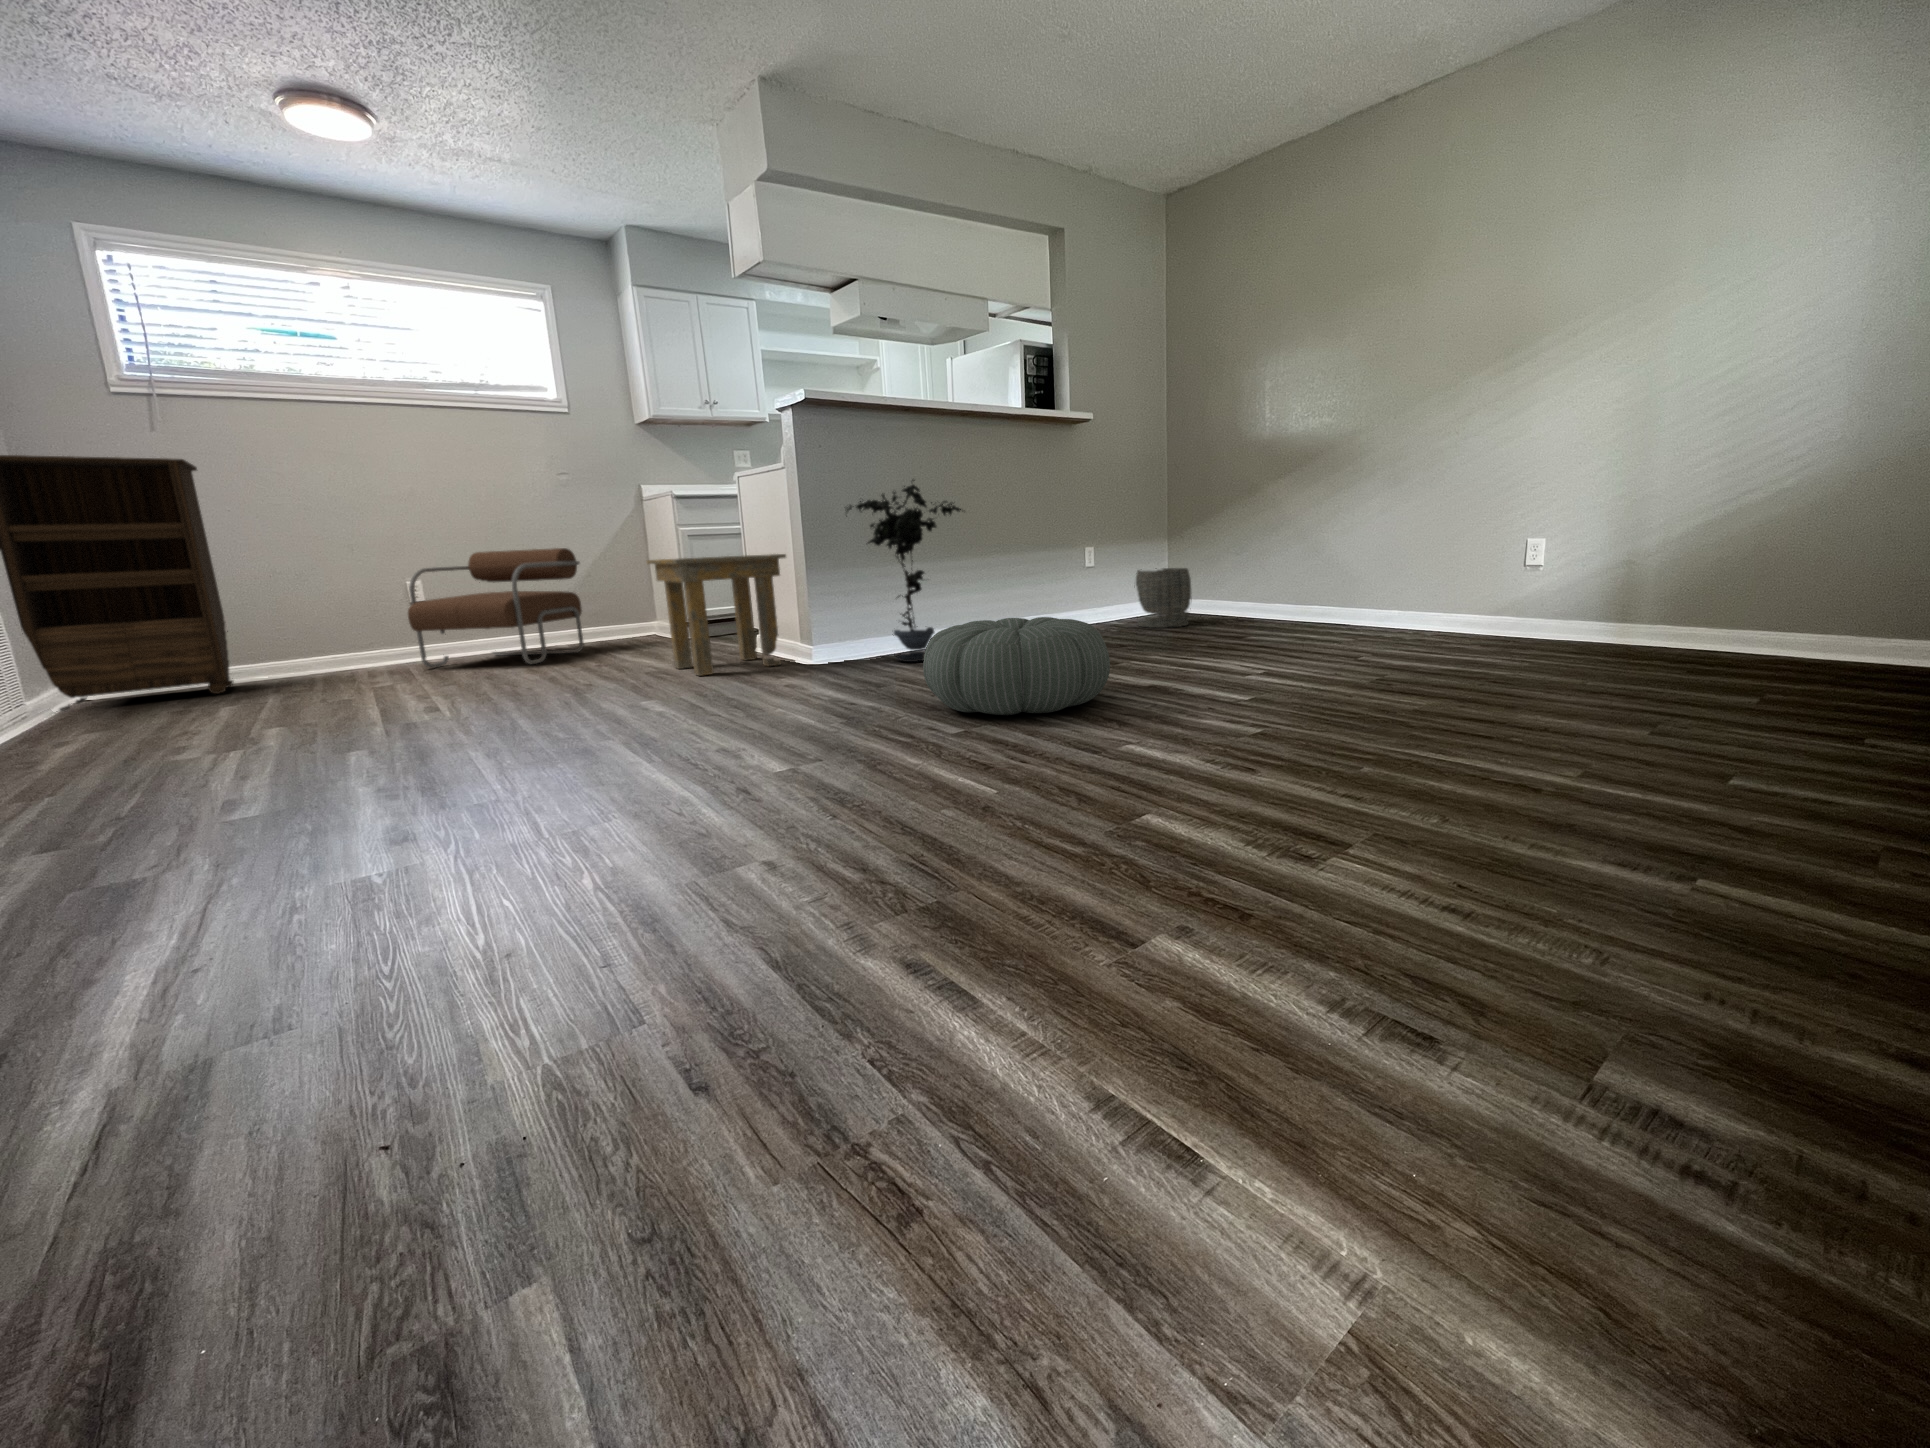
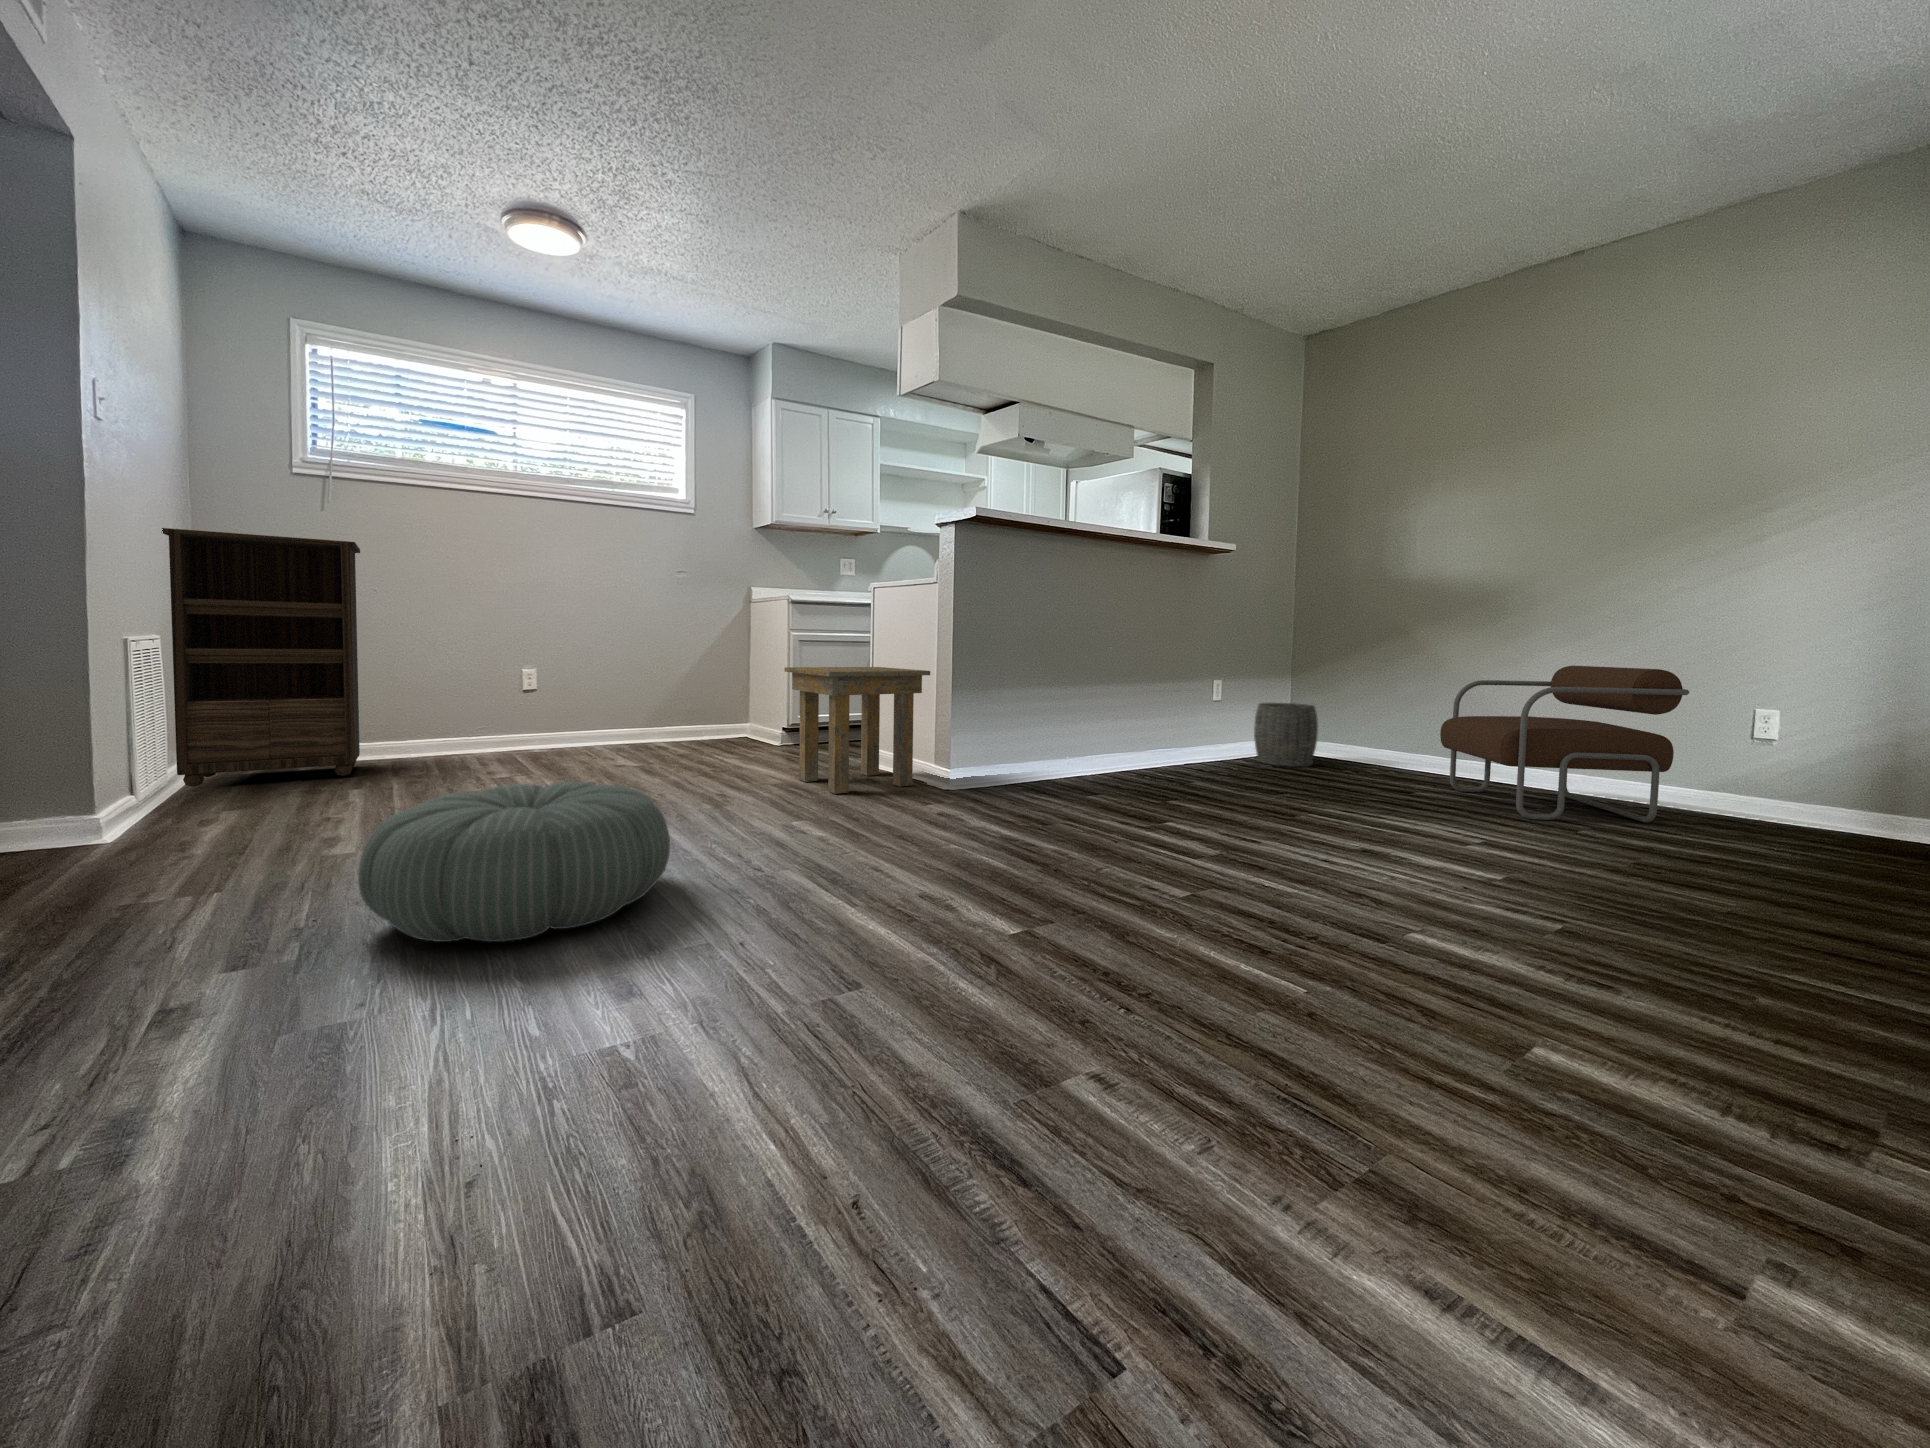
potted plant: present [846,480,961,662] -> none [1001,603,1119,793]
armchair: present [408,548,584,668] -> present [1440,666,1689,822]
pouf: present [923,617,1110,715] -> present [358,781,670,942]

